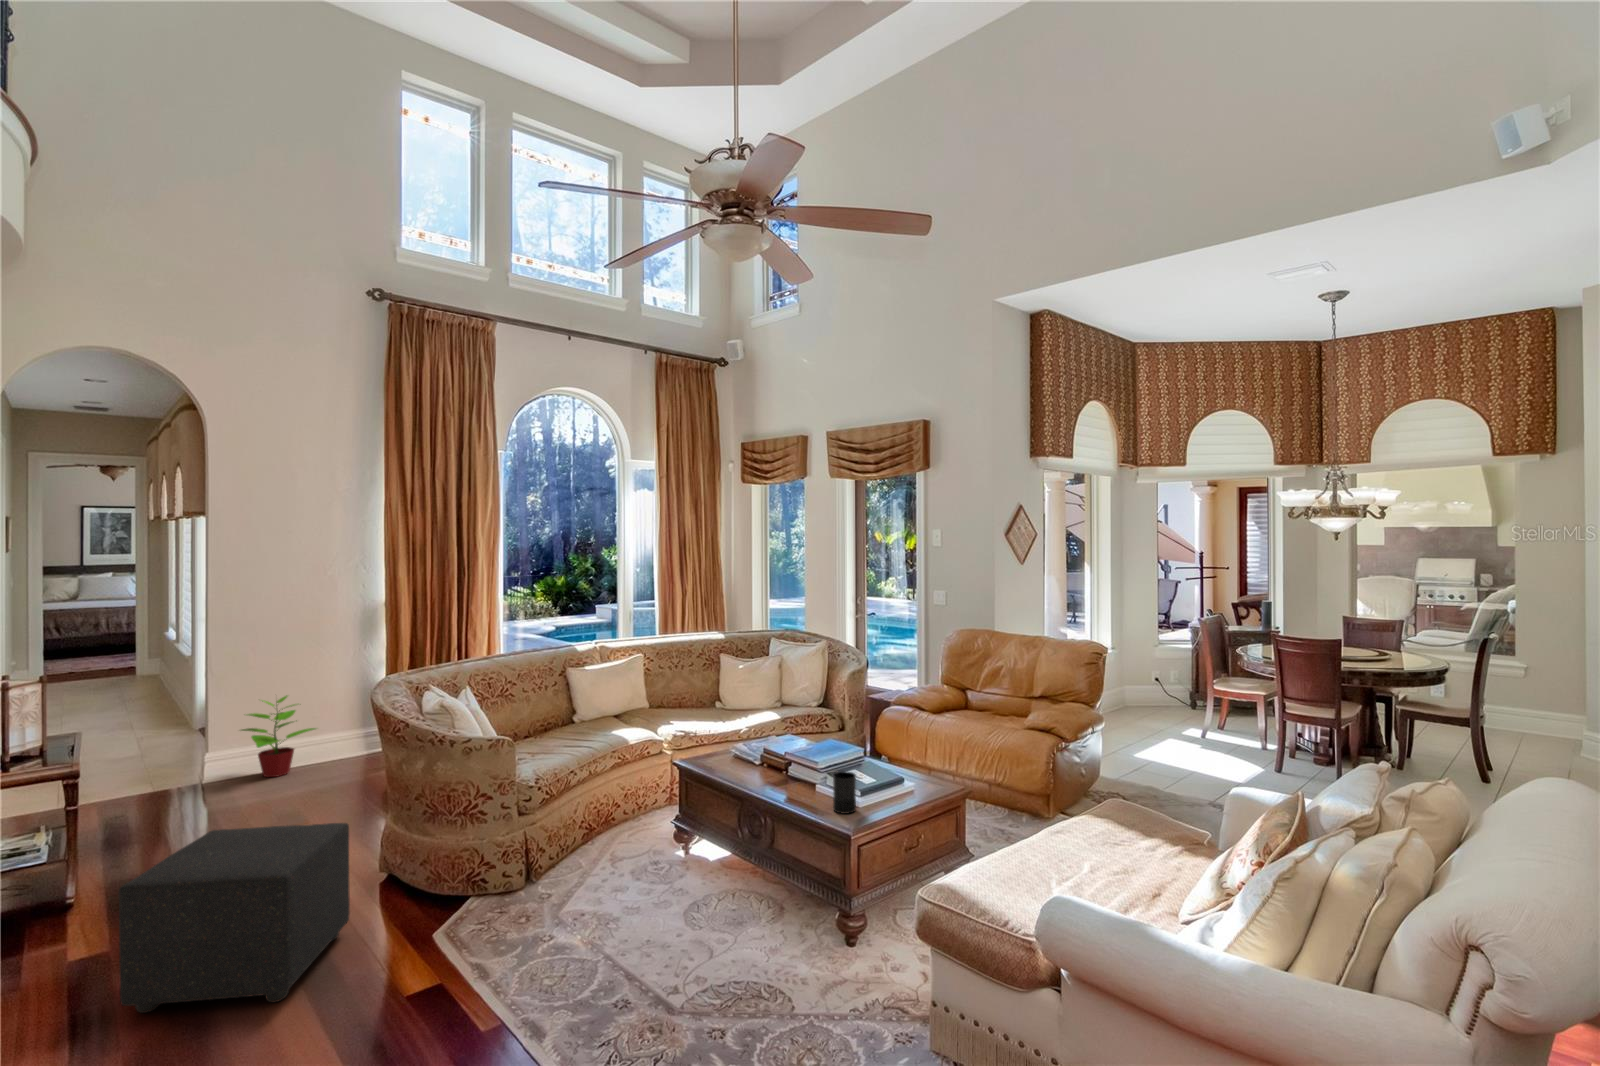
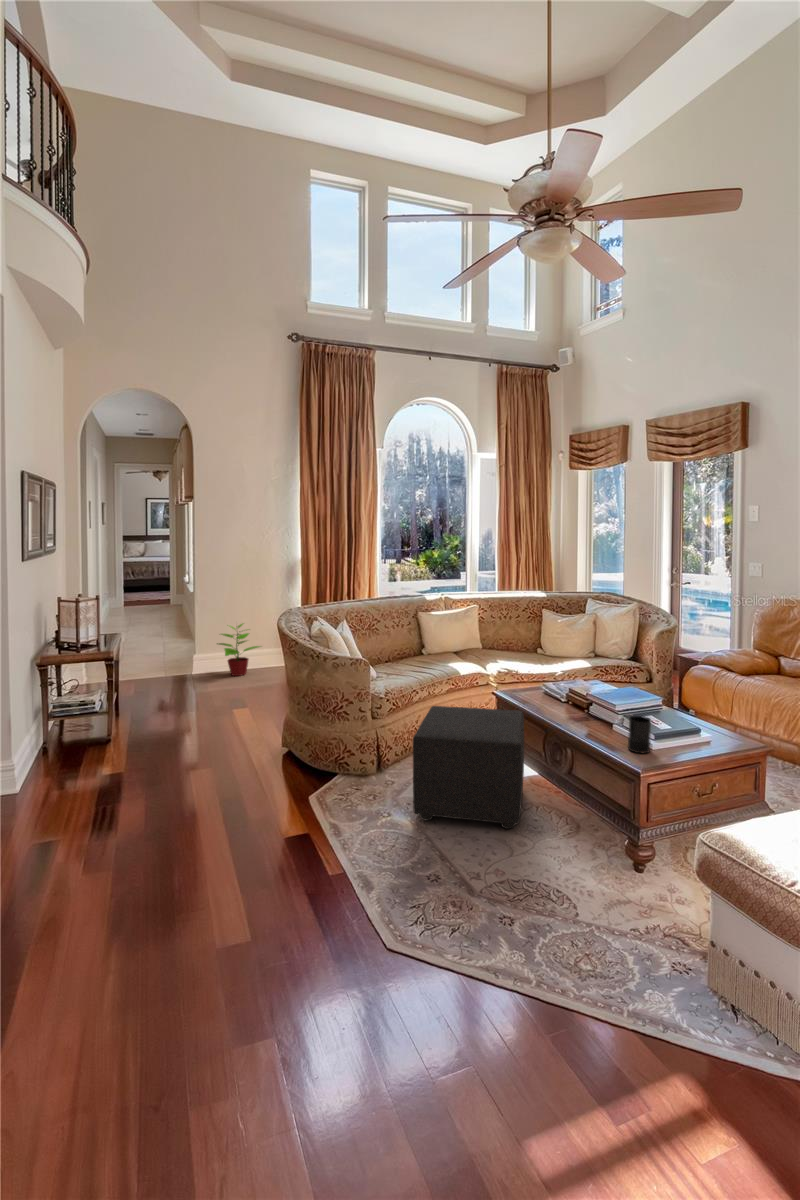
ottoman: present [119,823,350,1013] -> present [413,706,524,829]

